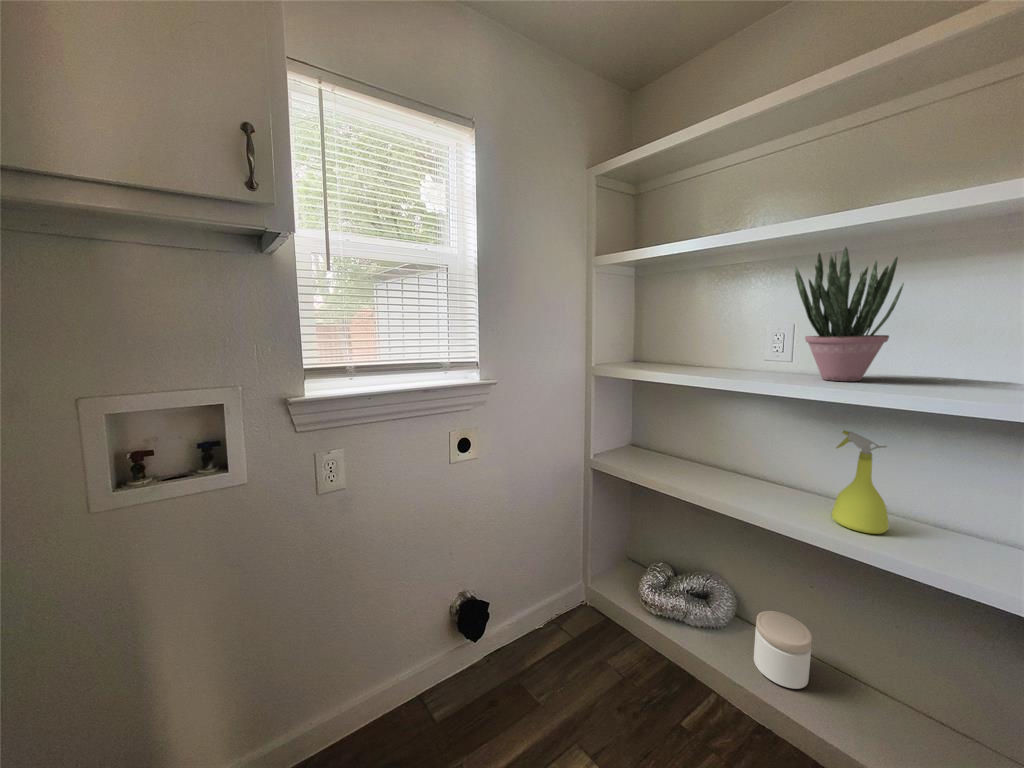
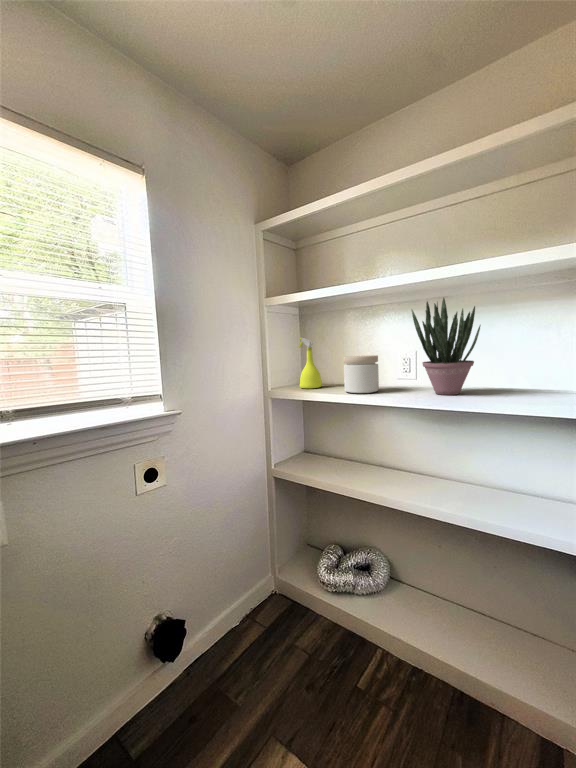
spray bottle: present [832,430,889,534] -> present [298,338,322,389]
jar: present [754,611,812,689] -> present [344,355,379,393]

